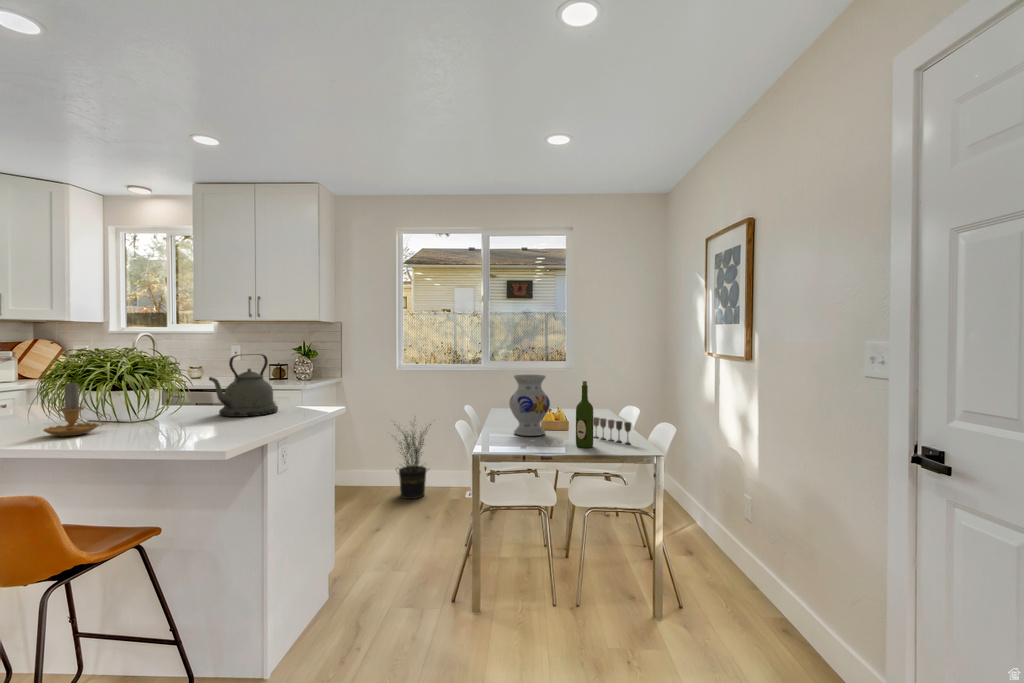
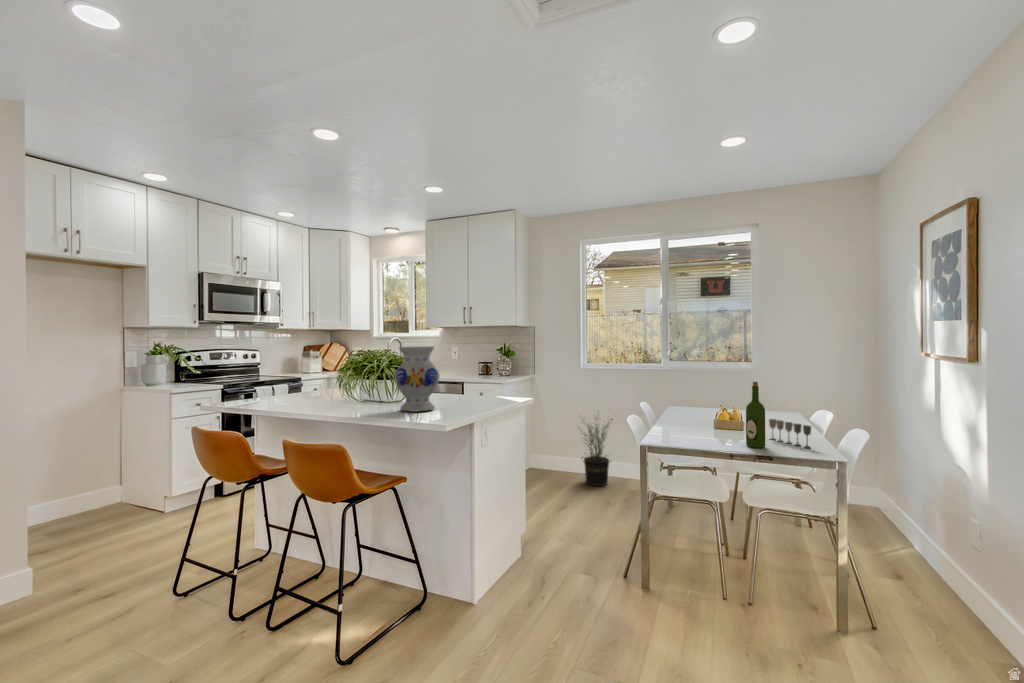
kettle: present [209,354,278,417] -> none [436,354,483,402]
vase: present [509,375,550,436] -> present [395,346,440,412]
candle: present [43,383,111,436] -> none [342,372,378,409]

